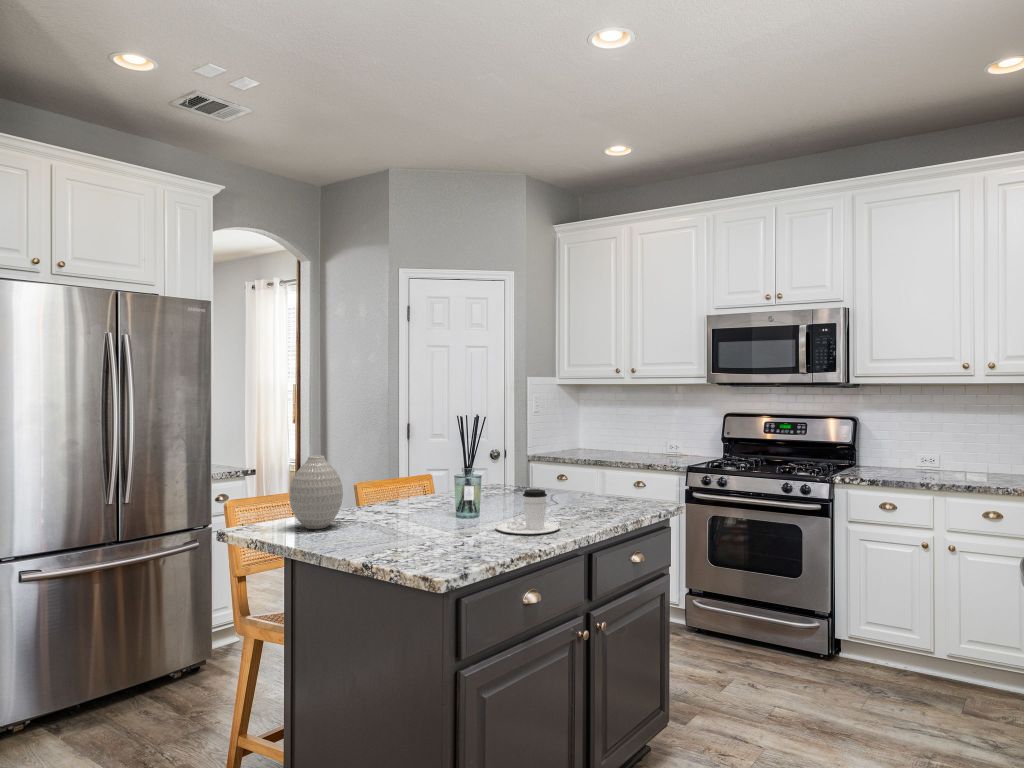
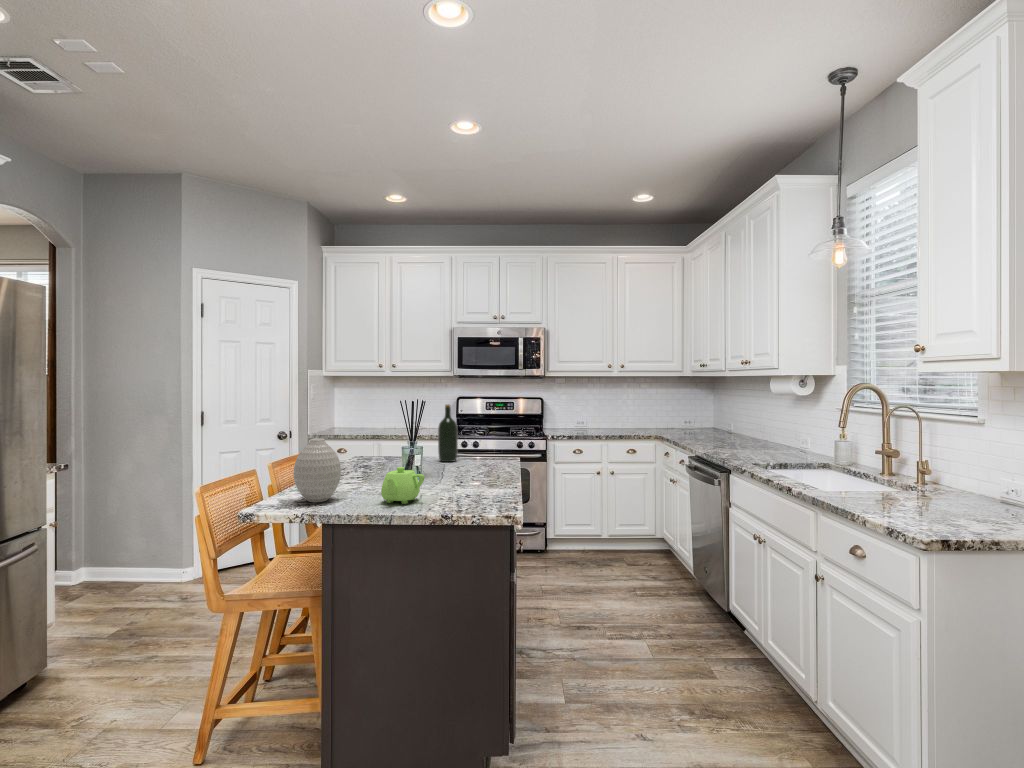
wine bottle: none [564,422,591,500] -> present [438,404,458,462]
coffee cup: present [495,489,560,534] -> none [454,452,501,485]
teapot: none [347,497,410,544] -> present [381,467,425,504]

